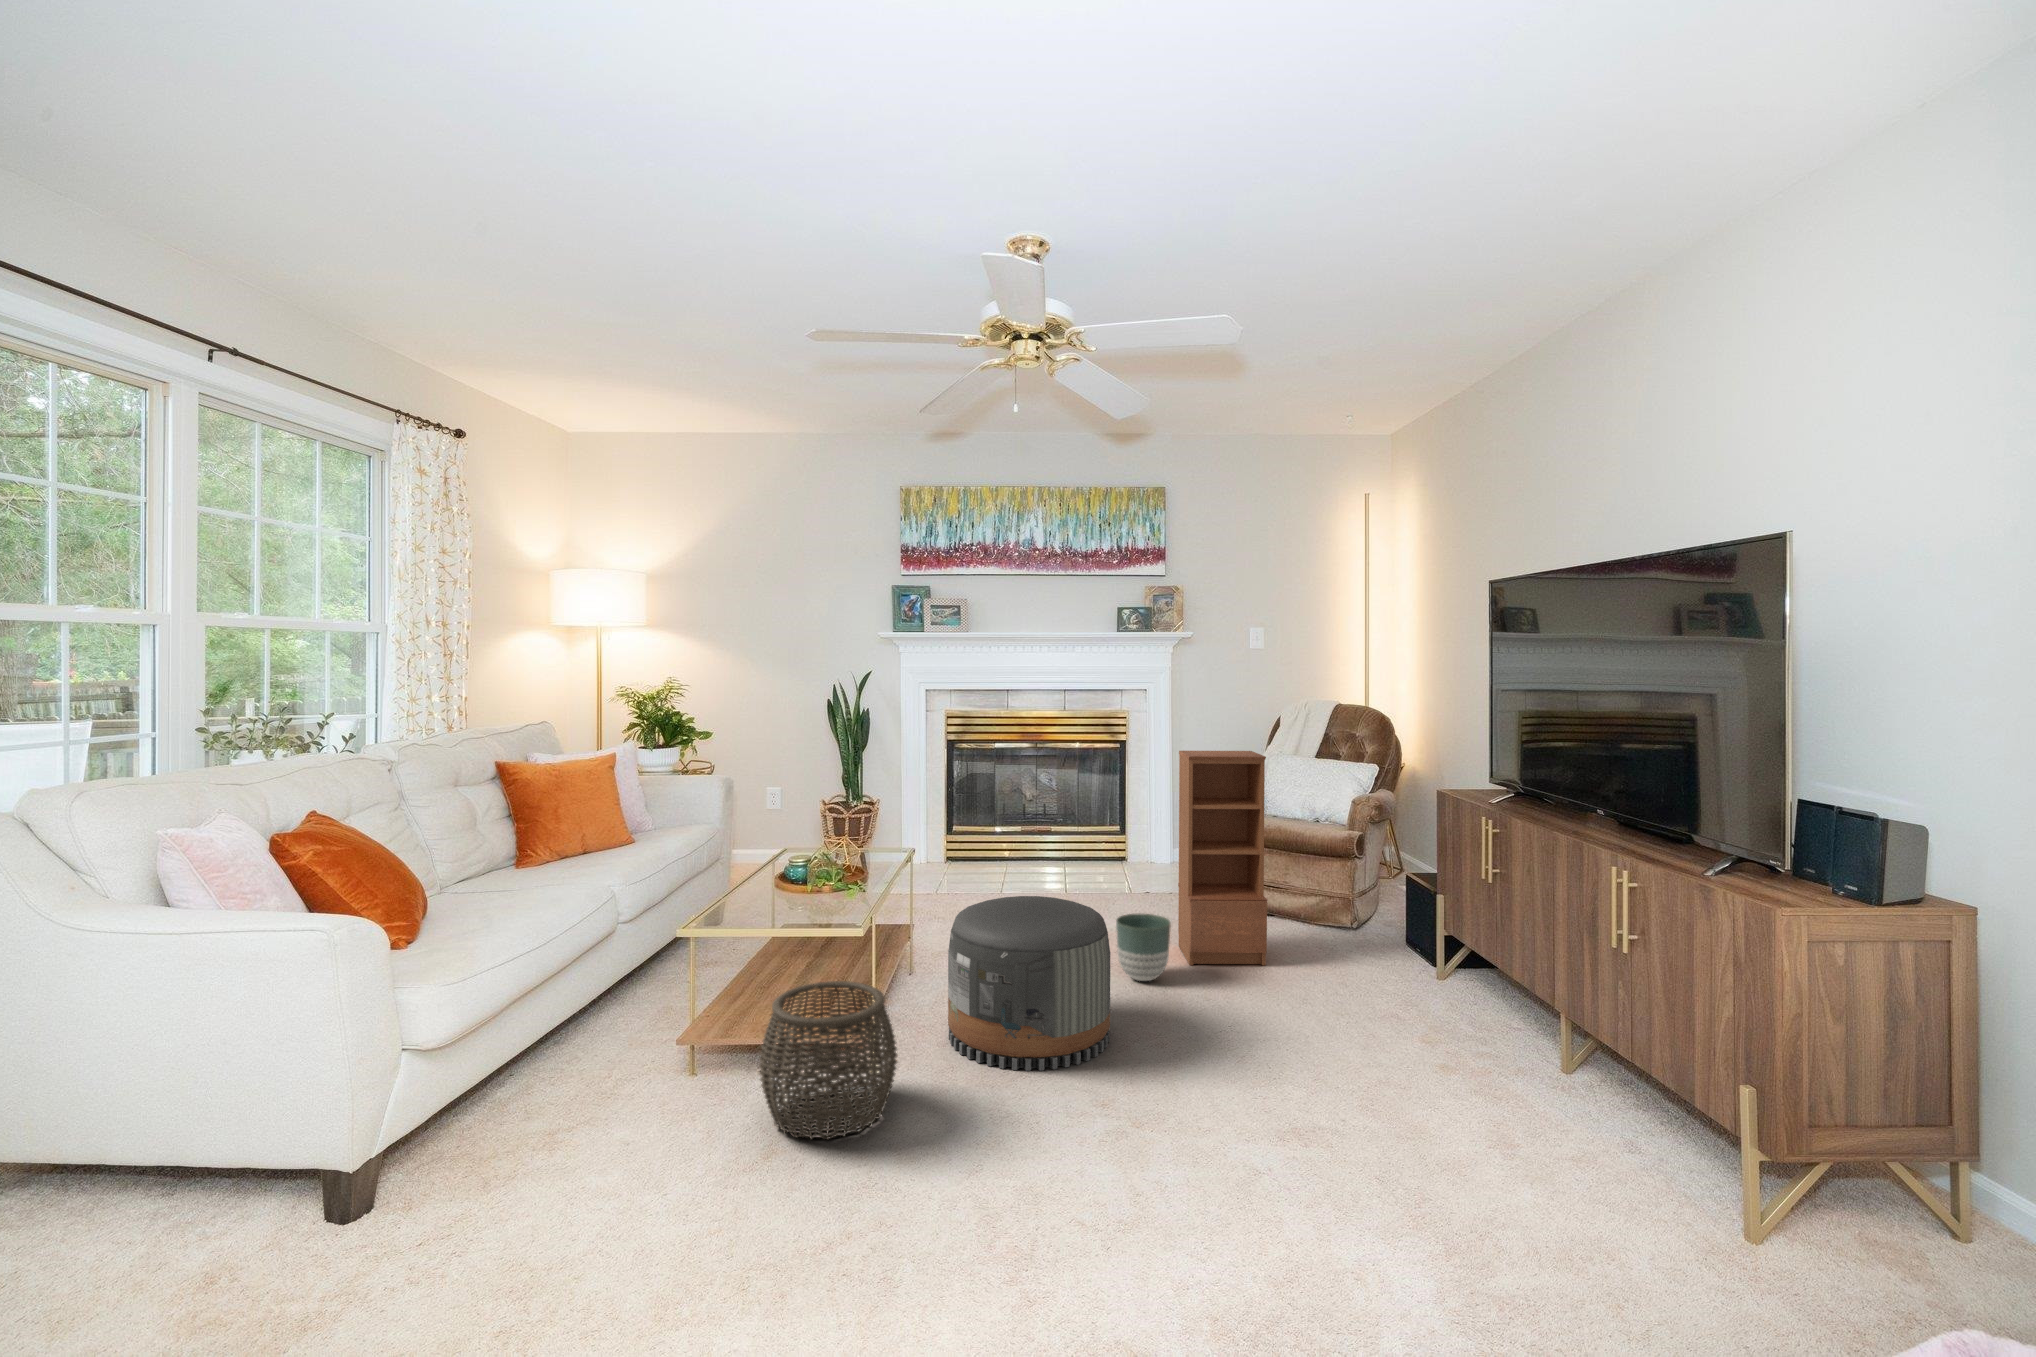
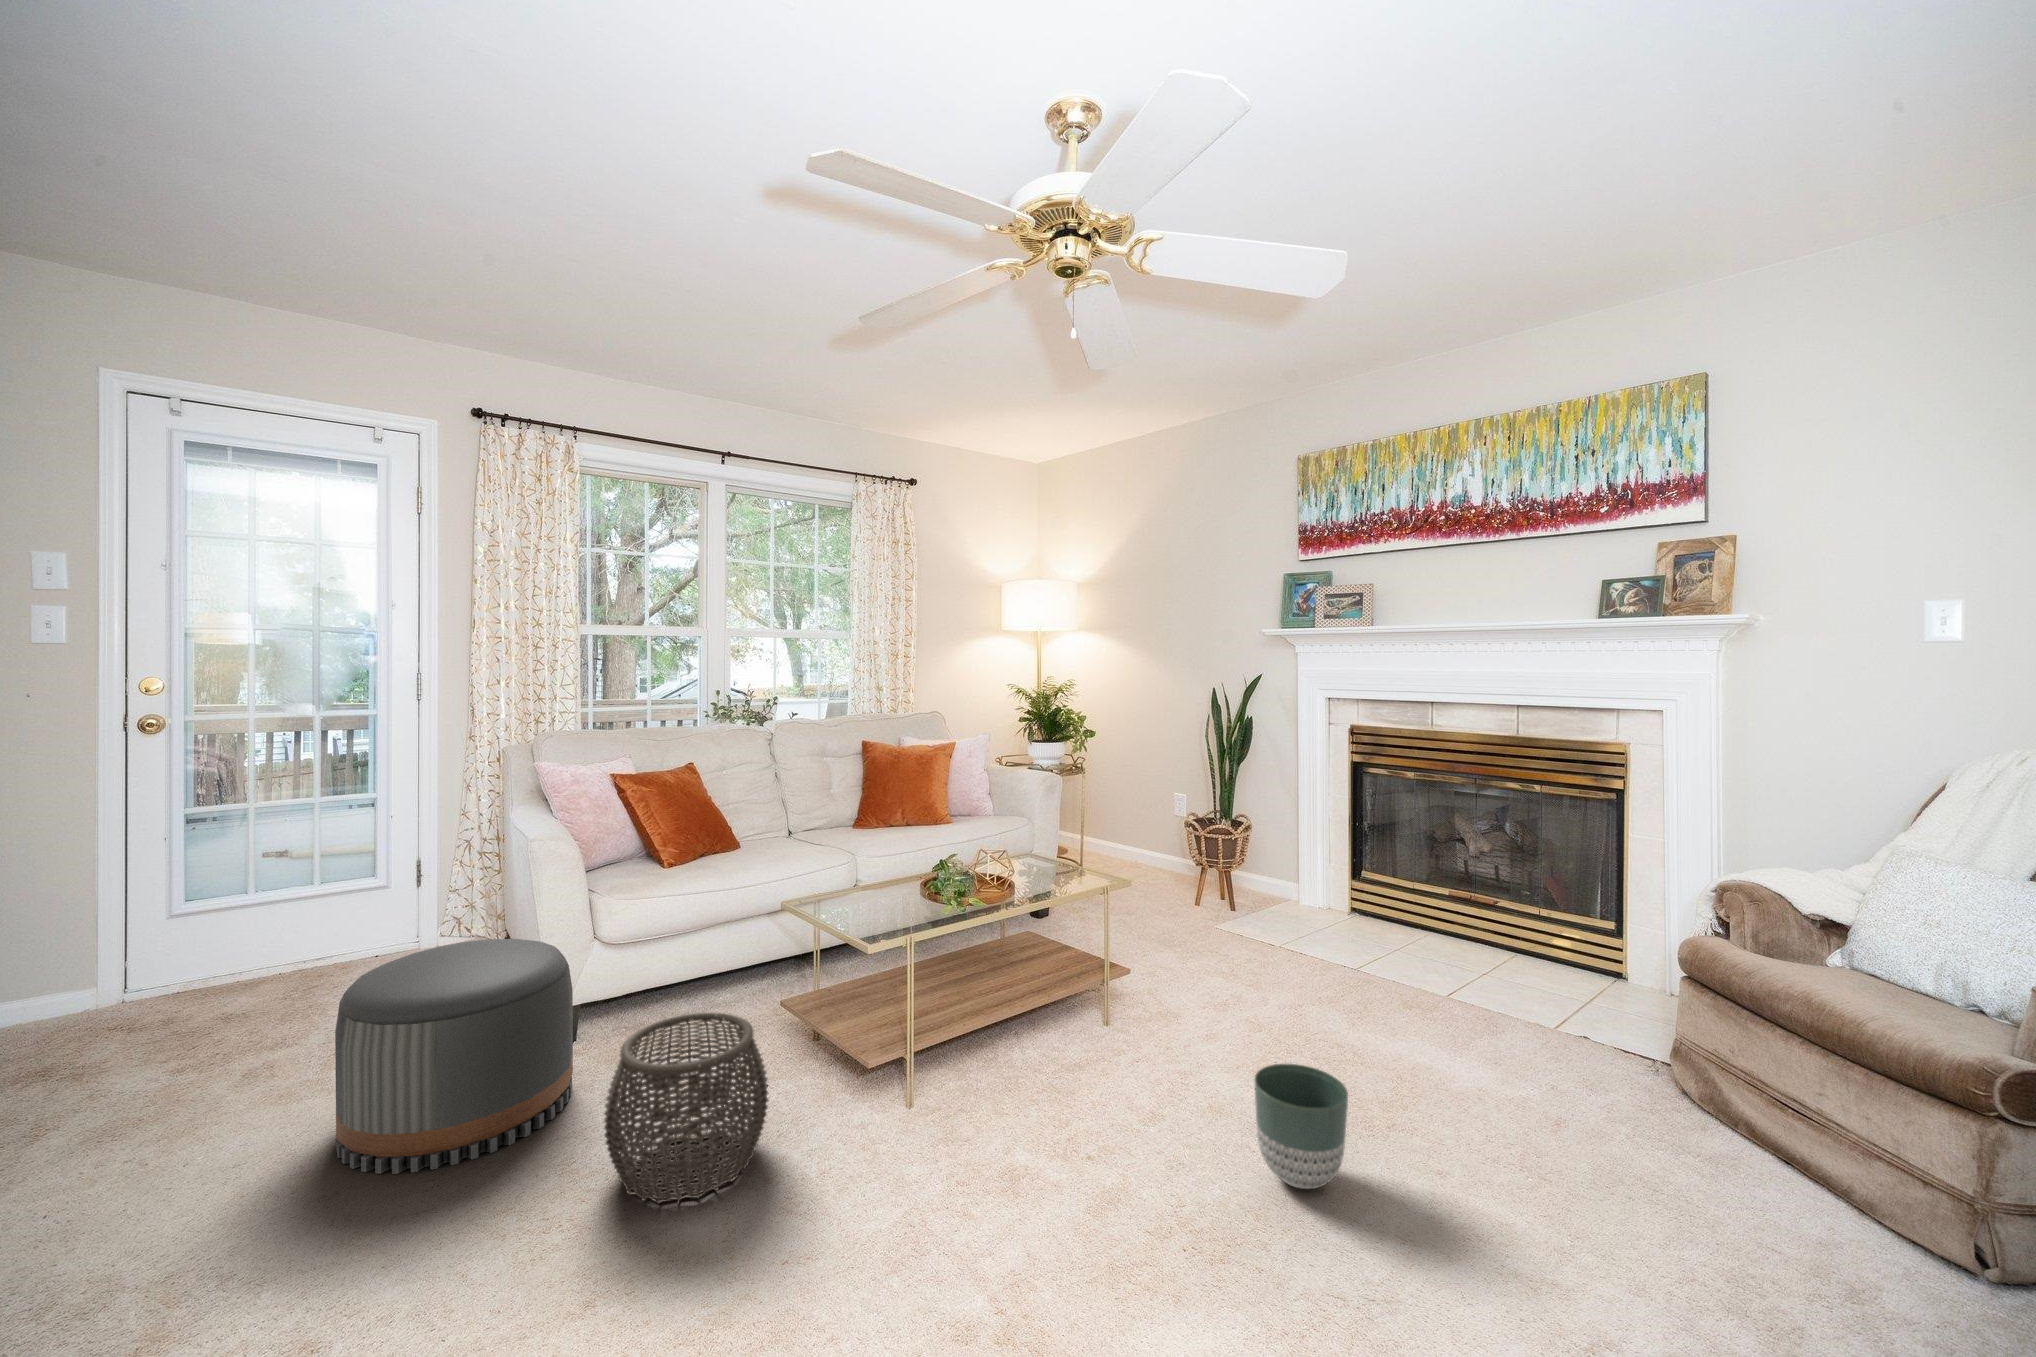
bookcase: present [1178,751,1267,965] -> none [1418,815,1619,1269]
pouf: present [948,896,1110,1071] -> present [335,939,573,1174]

